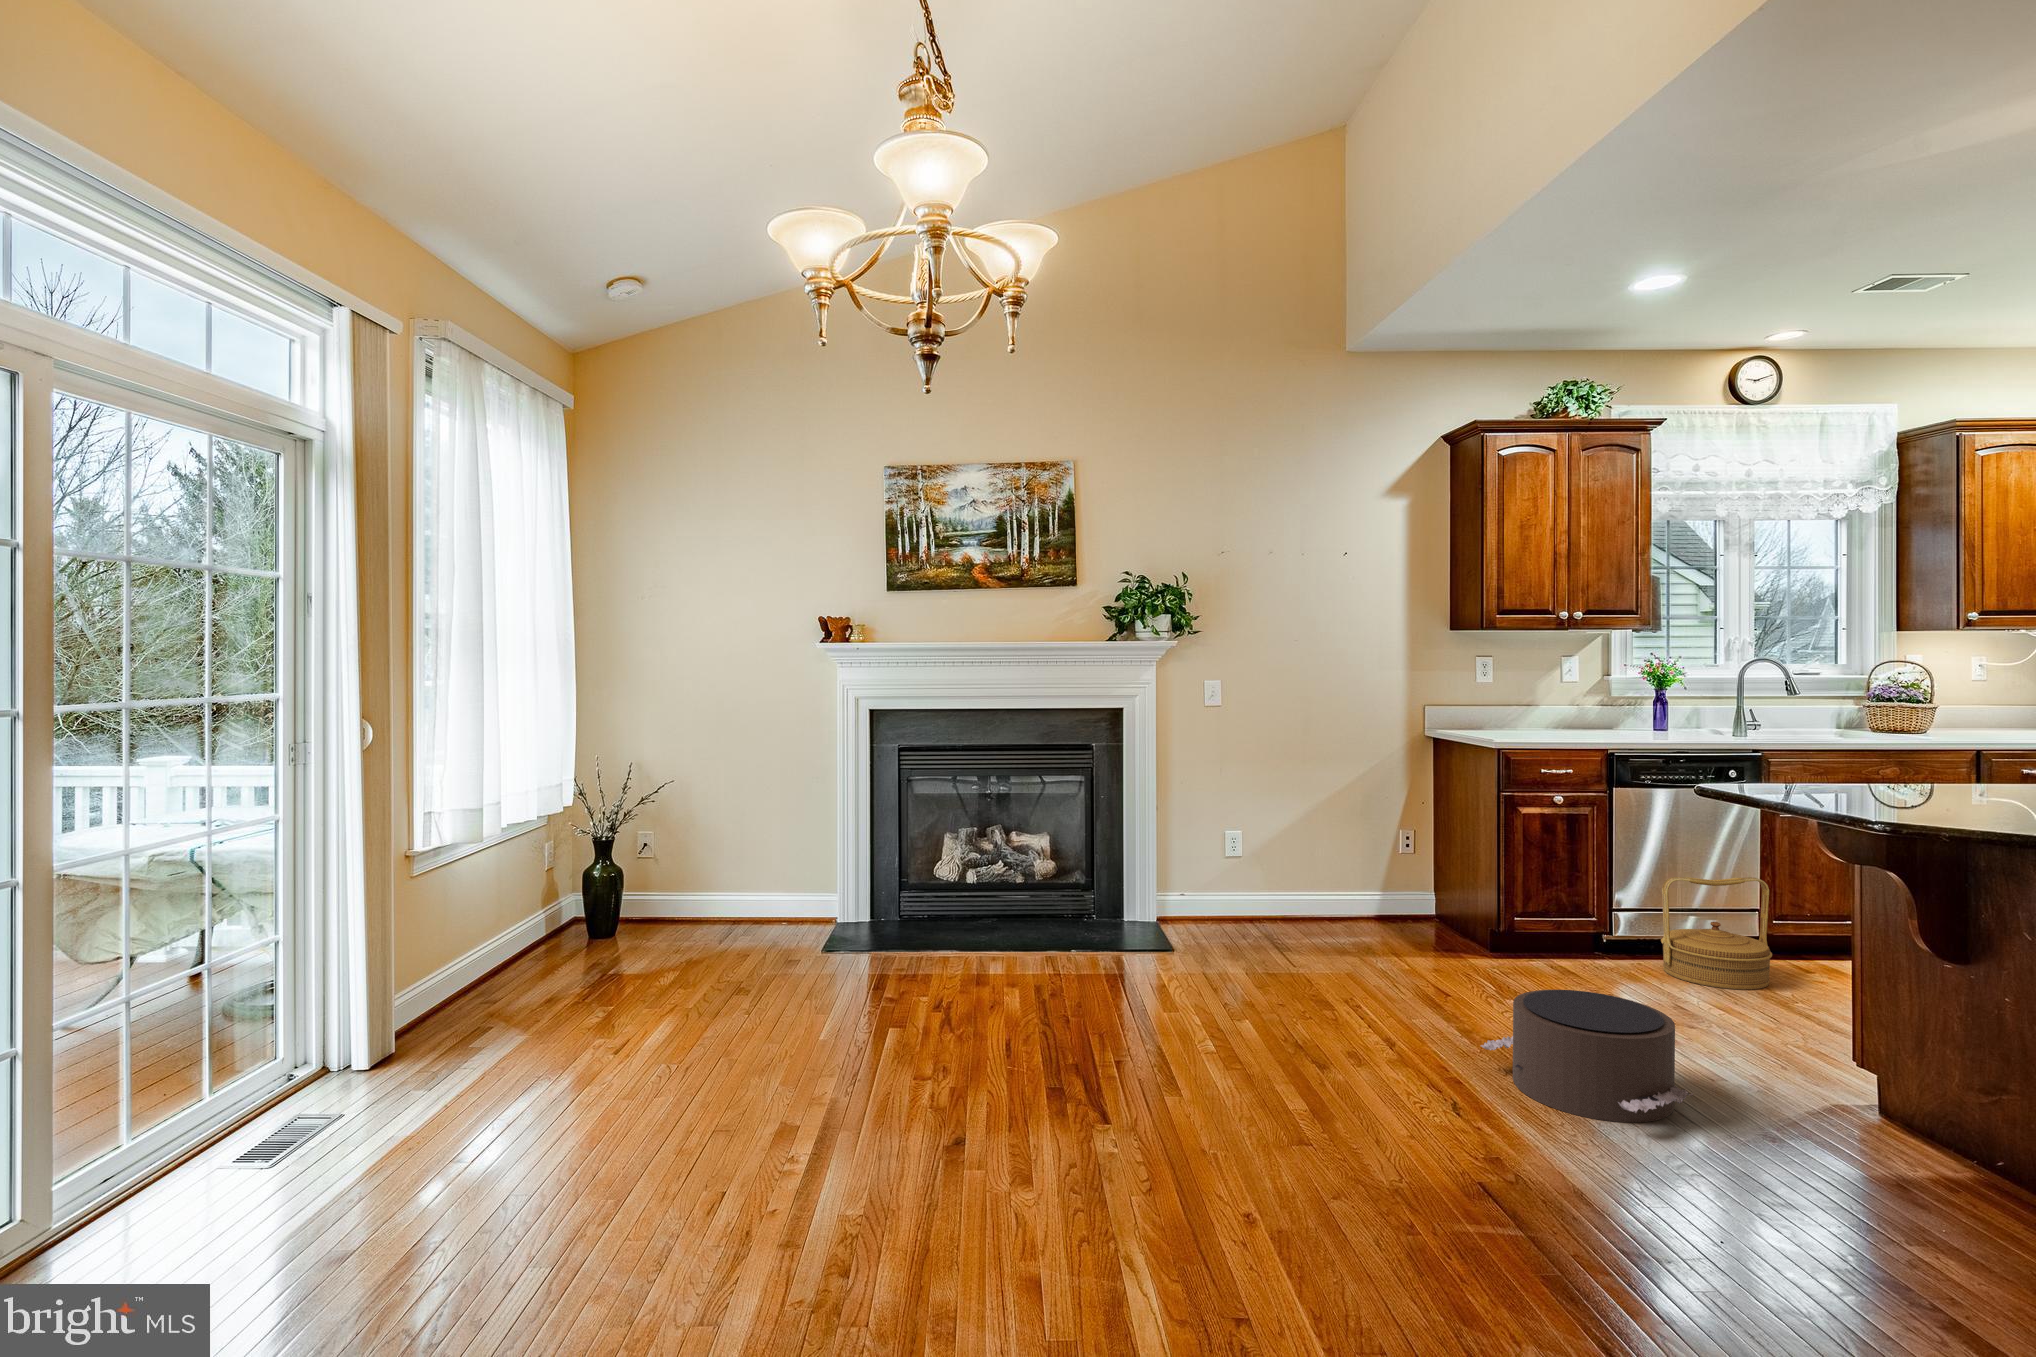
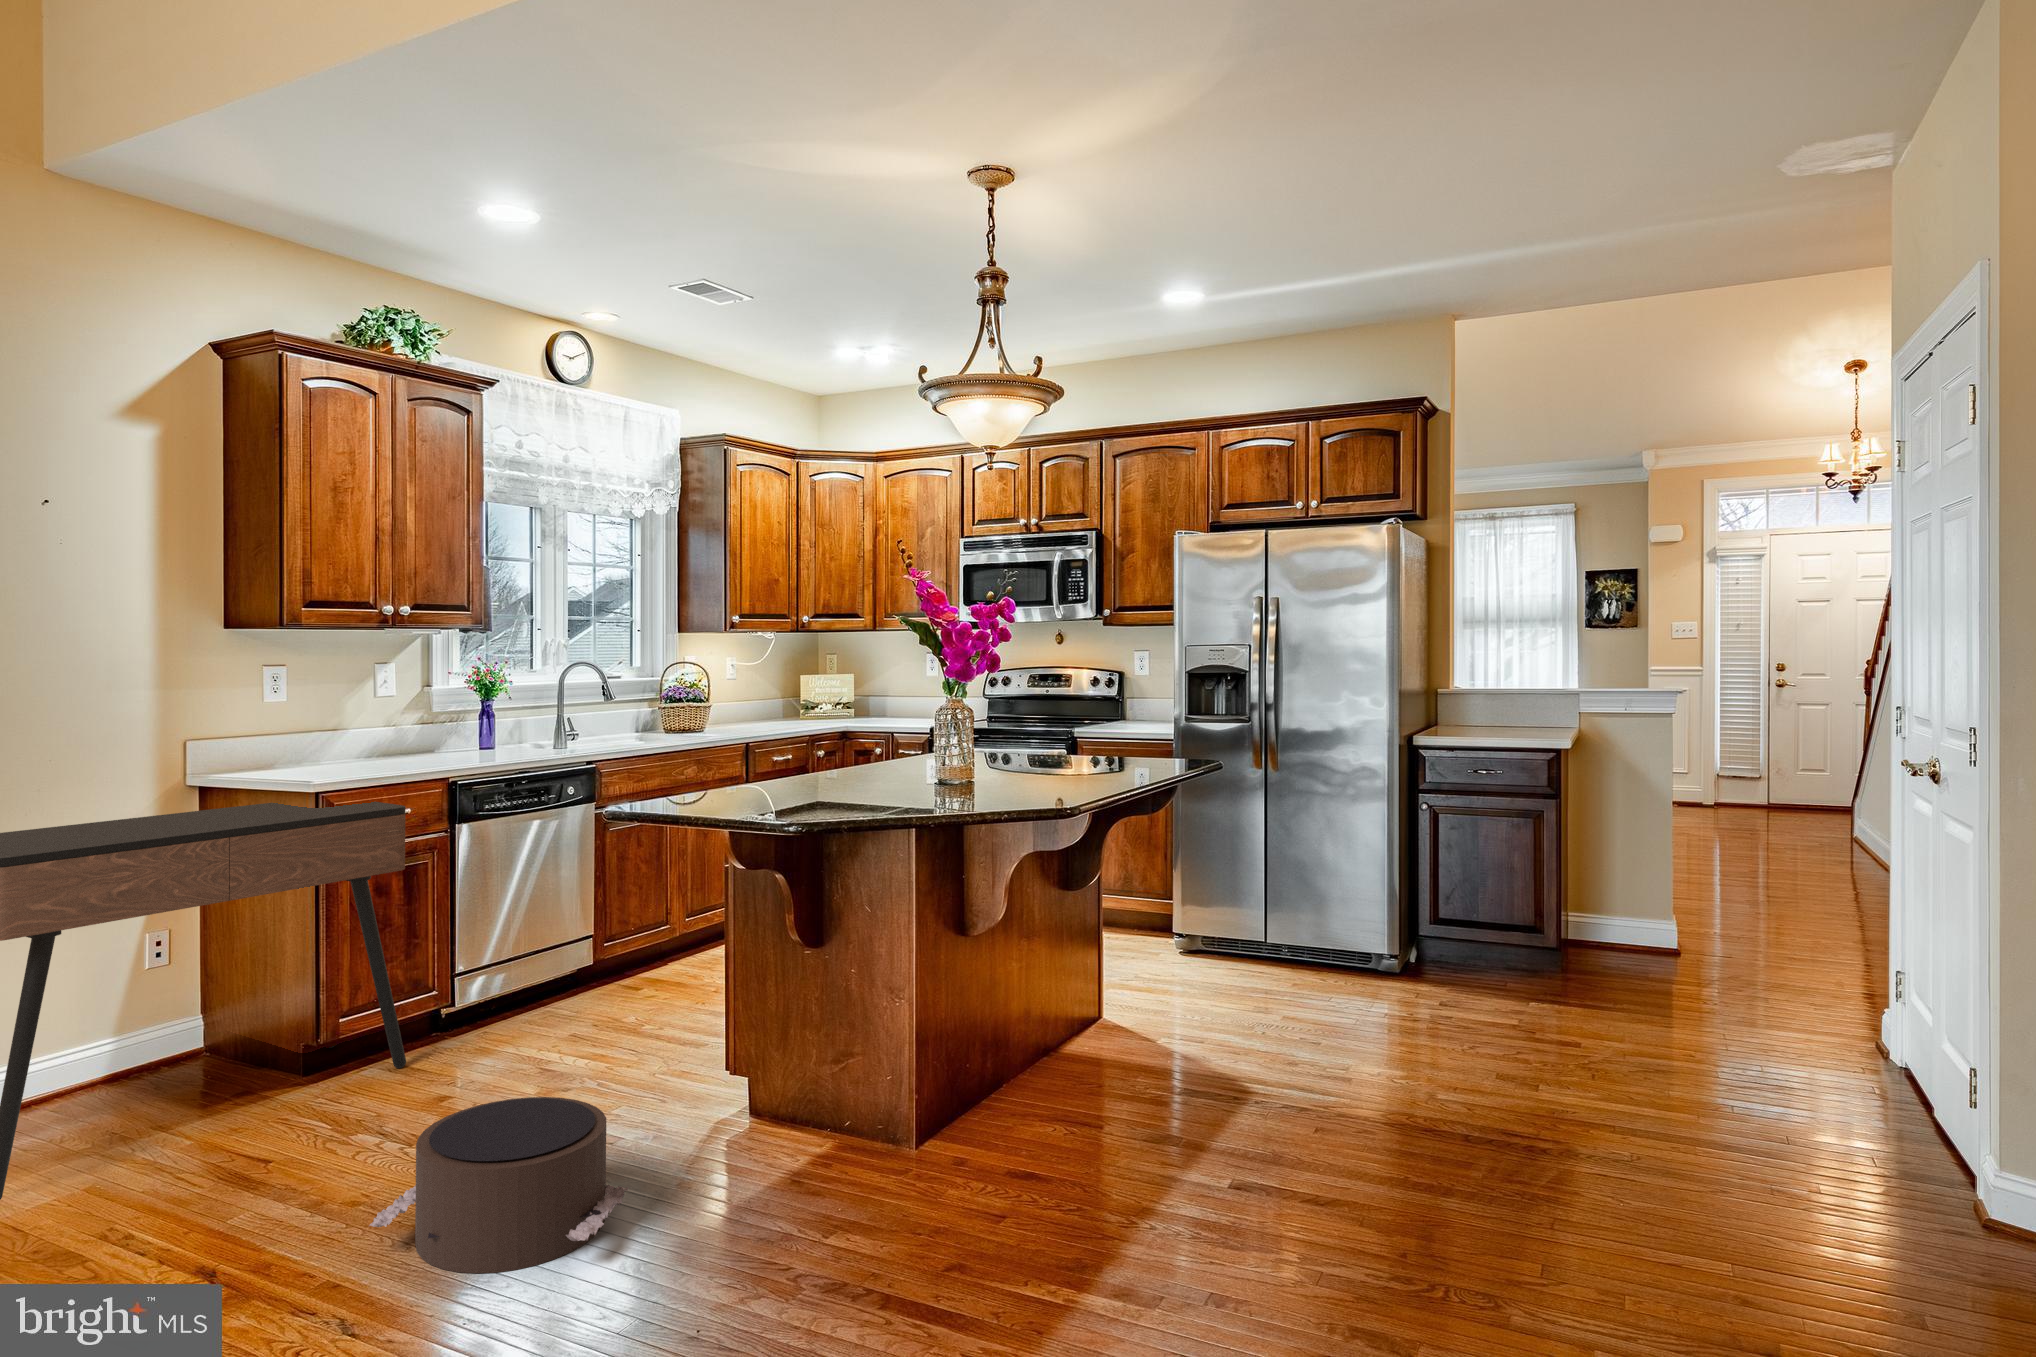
console table: none [1270,756,1565,971] -> present [0,802,406,1200]
woven basket: present [1661,877,1772,990] -> none [507,905,617,1038]

